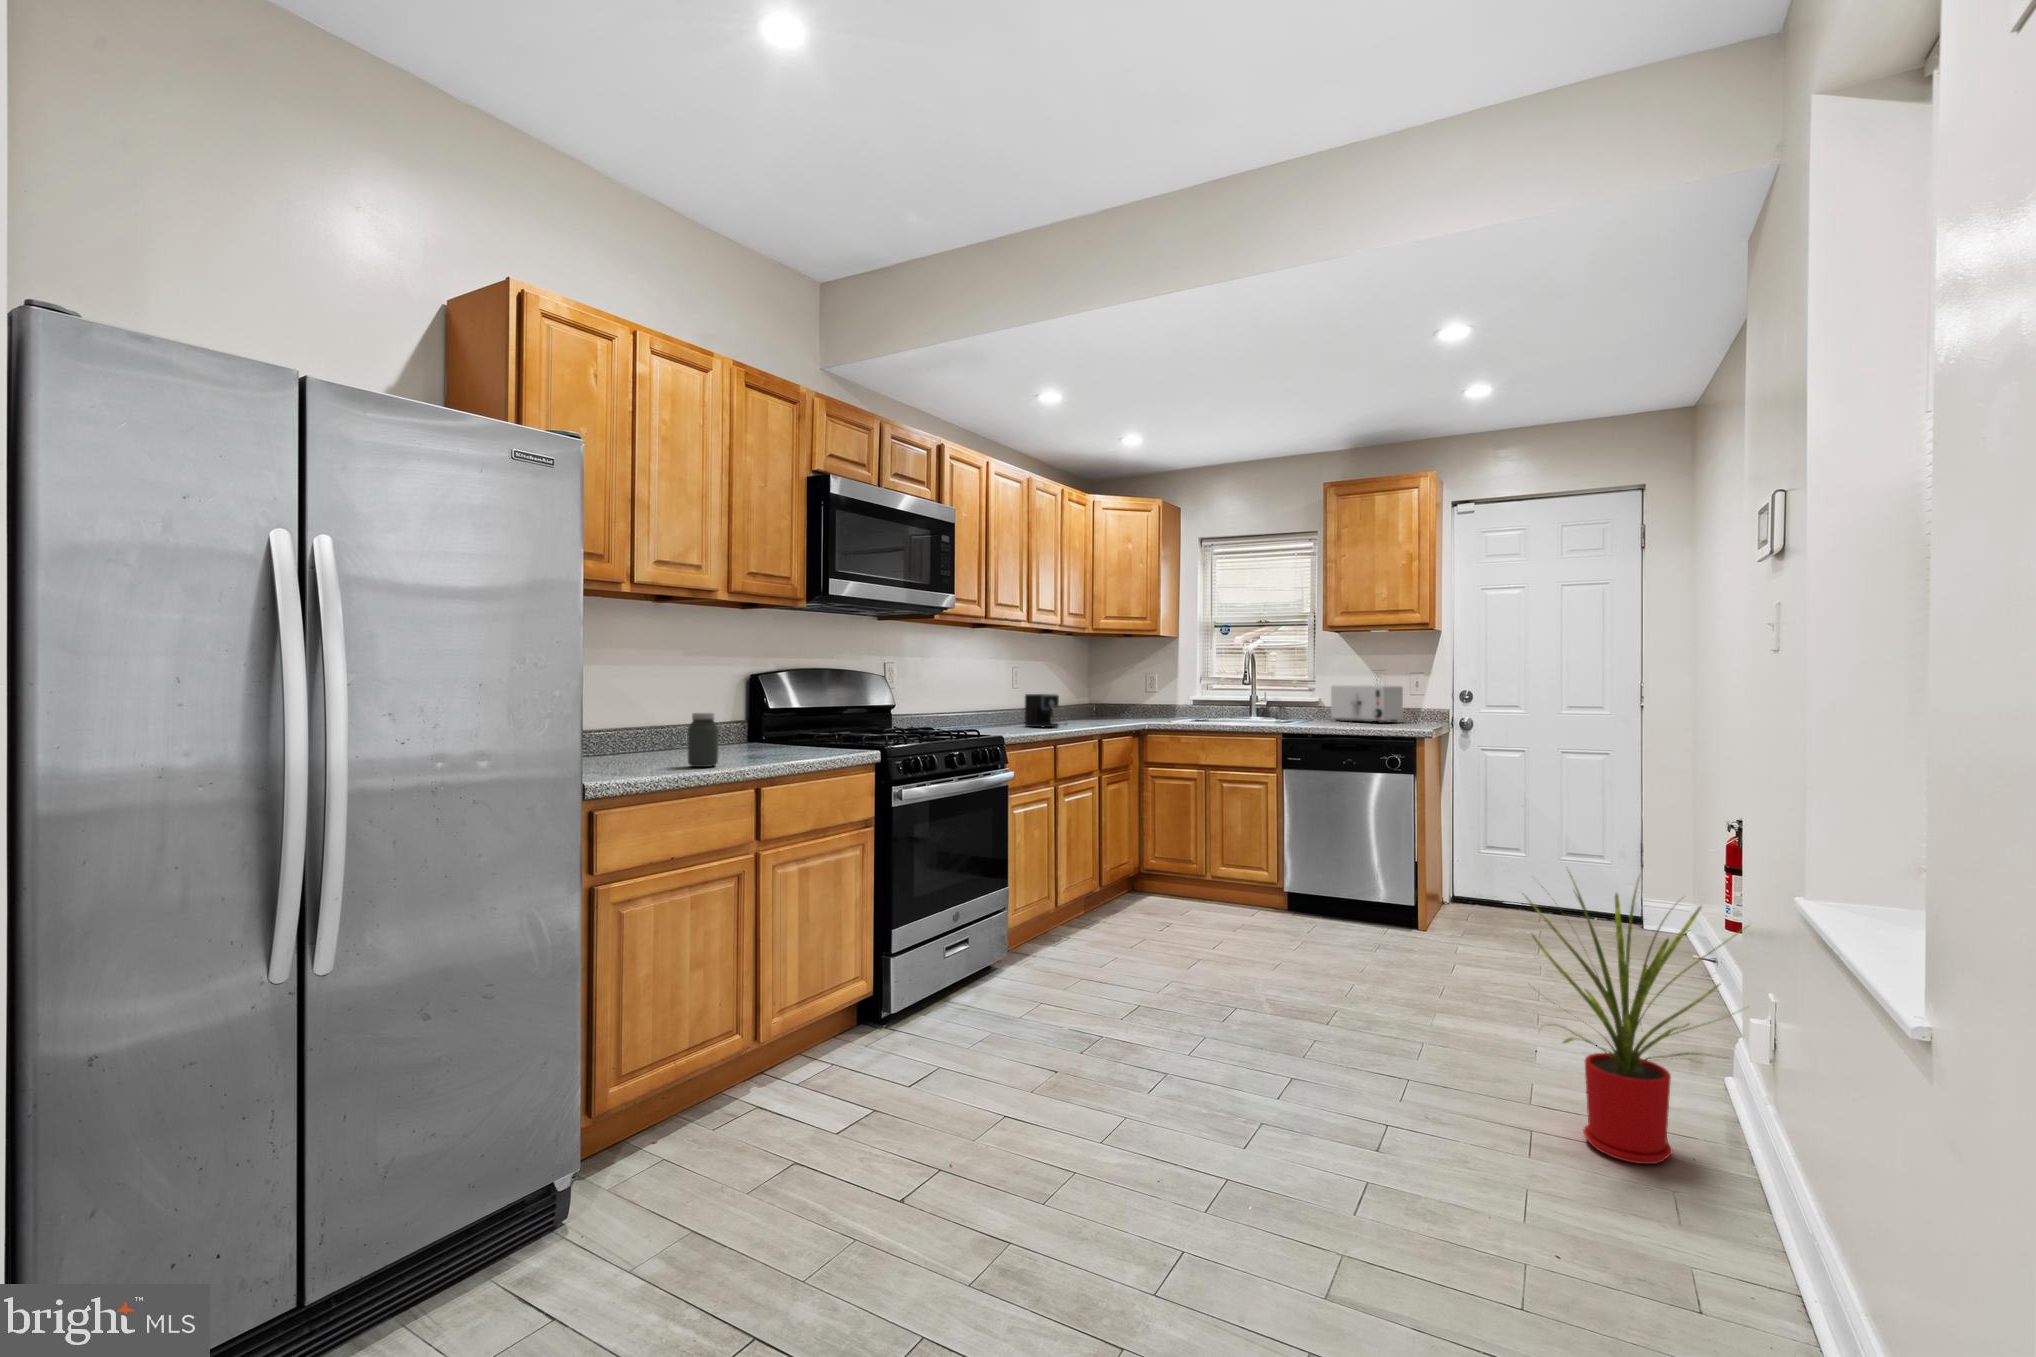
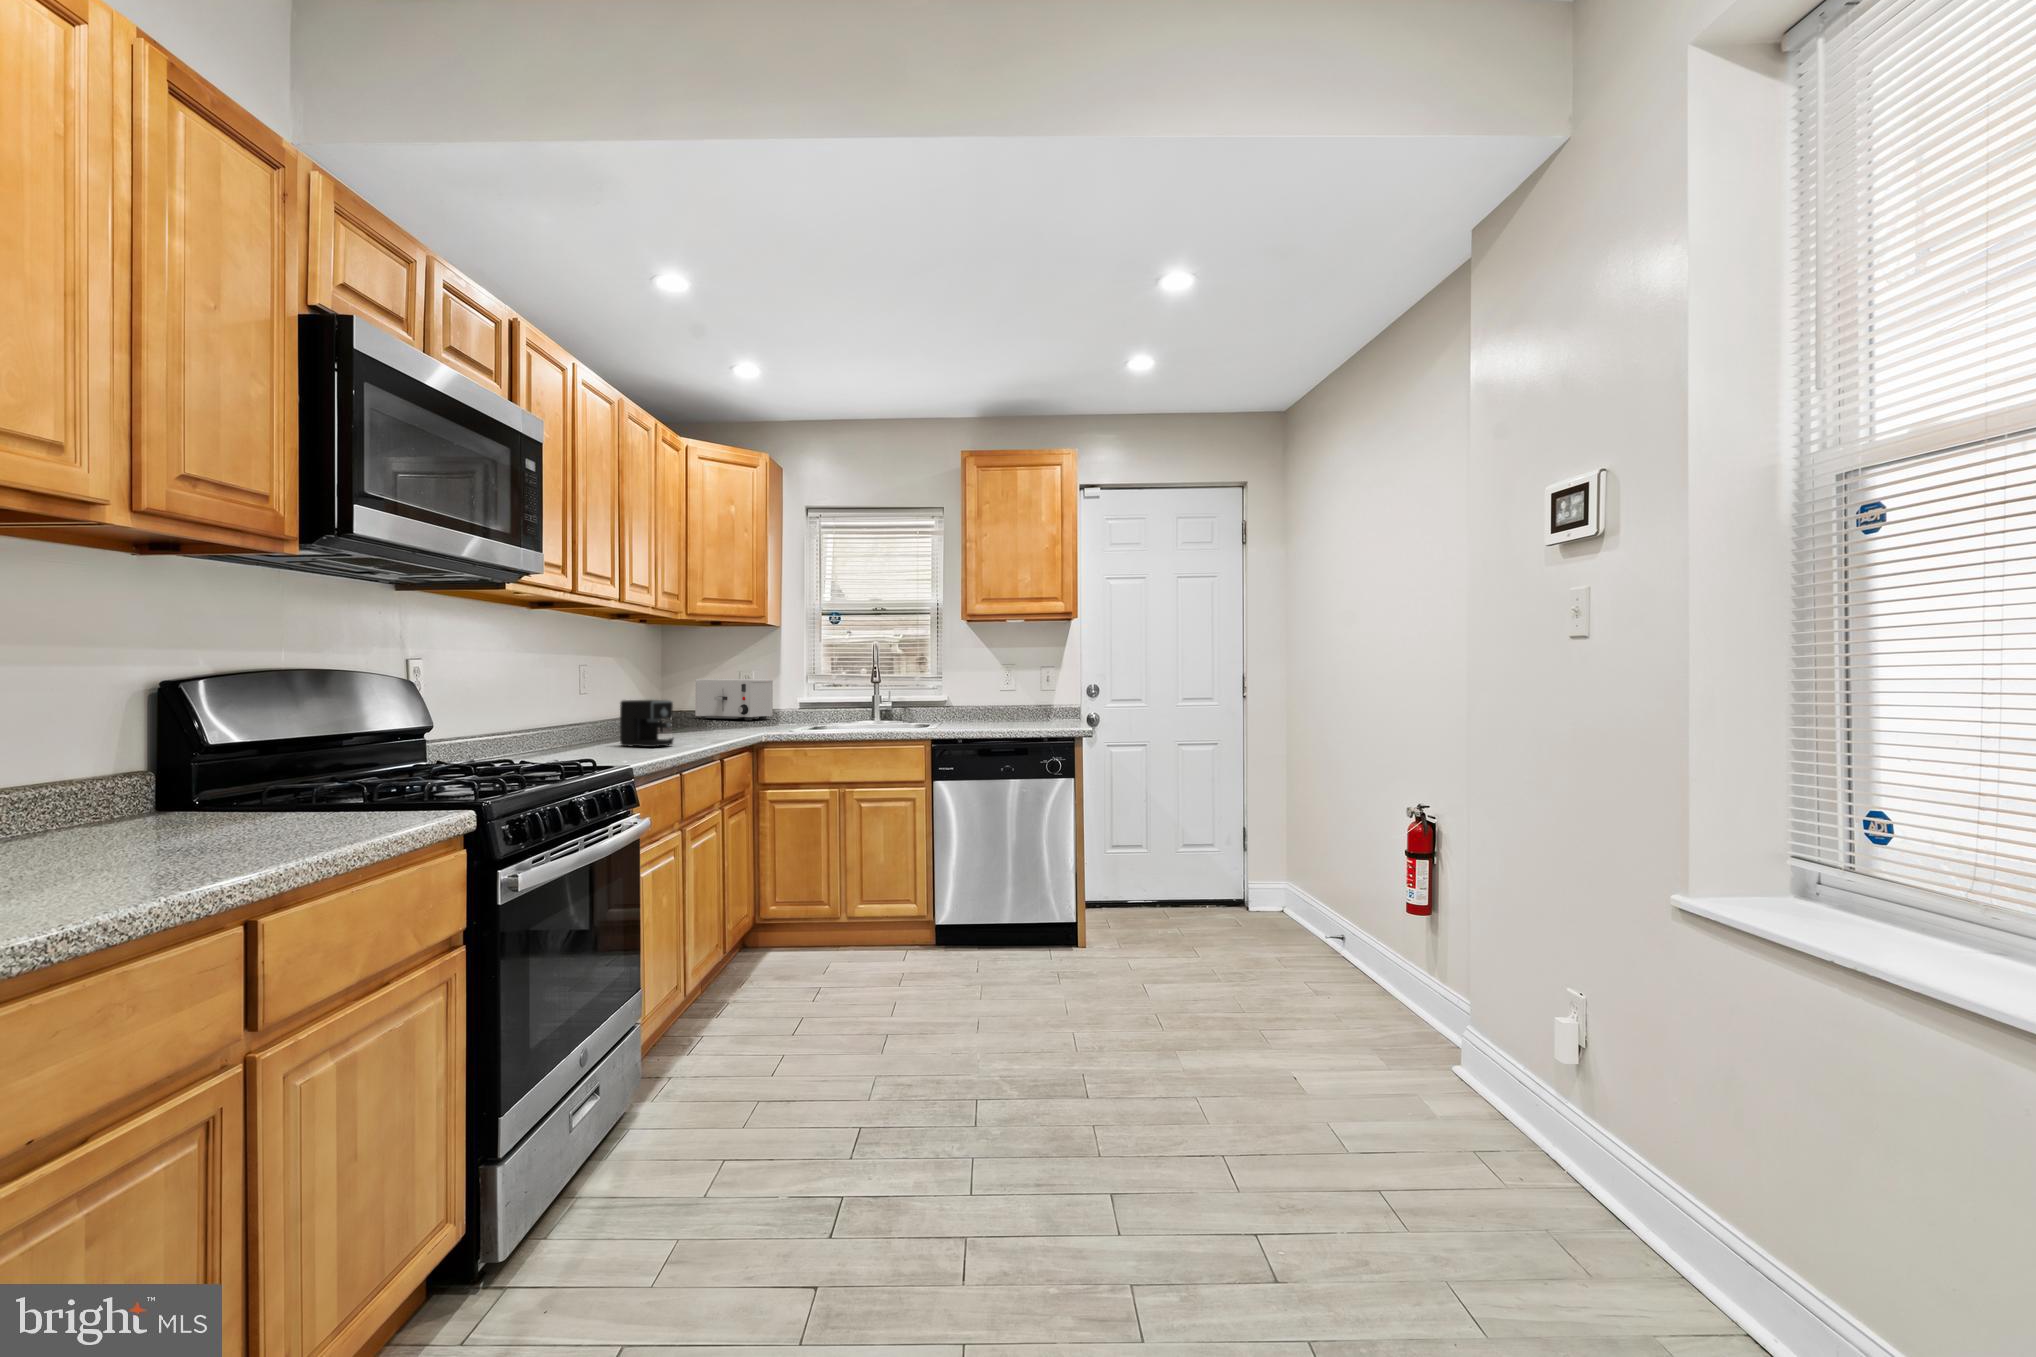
toaster: present [1331,685,1403,723] -> present [695,679,773,720]
jar: present [688,713,718,767] -> none [57,768,146,893]
house plant: present [1523,877,1738,1164] -> none [1357,890,1596,1214]

